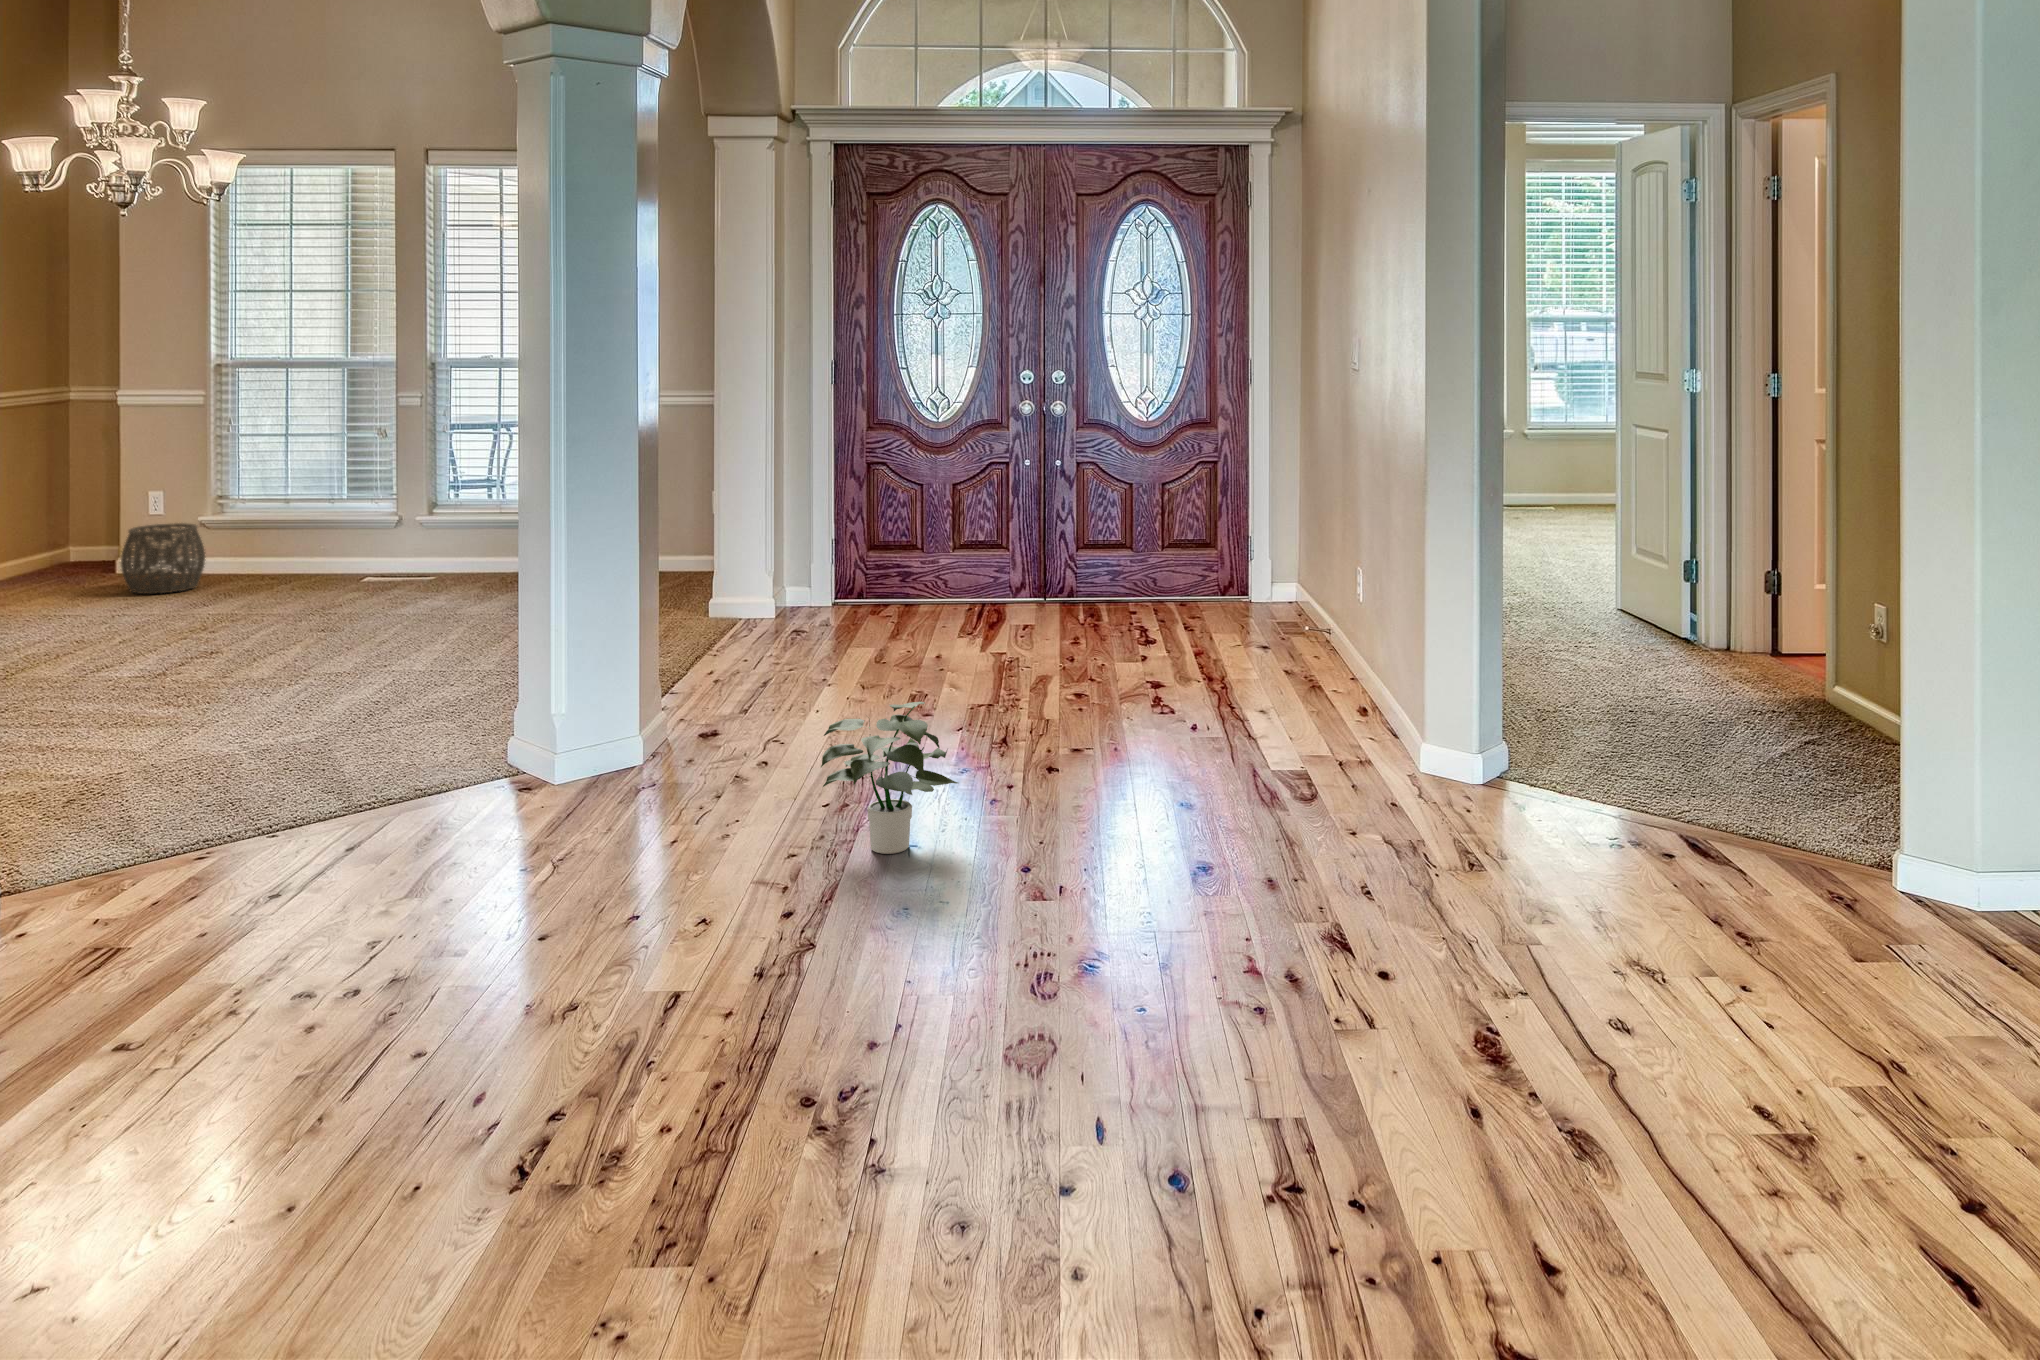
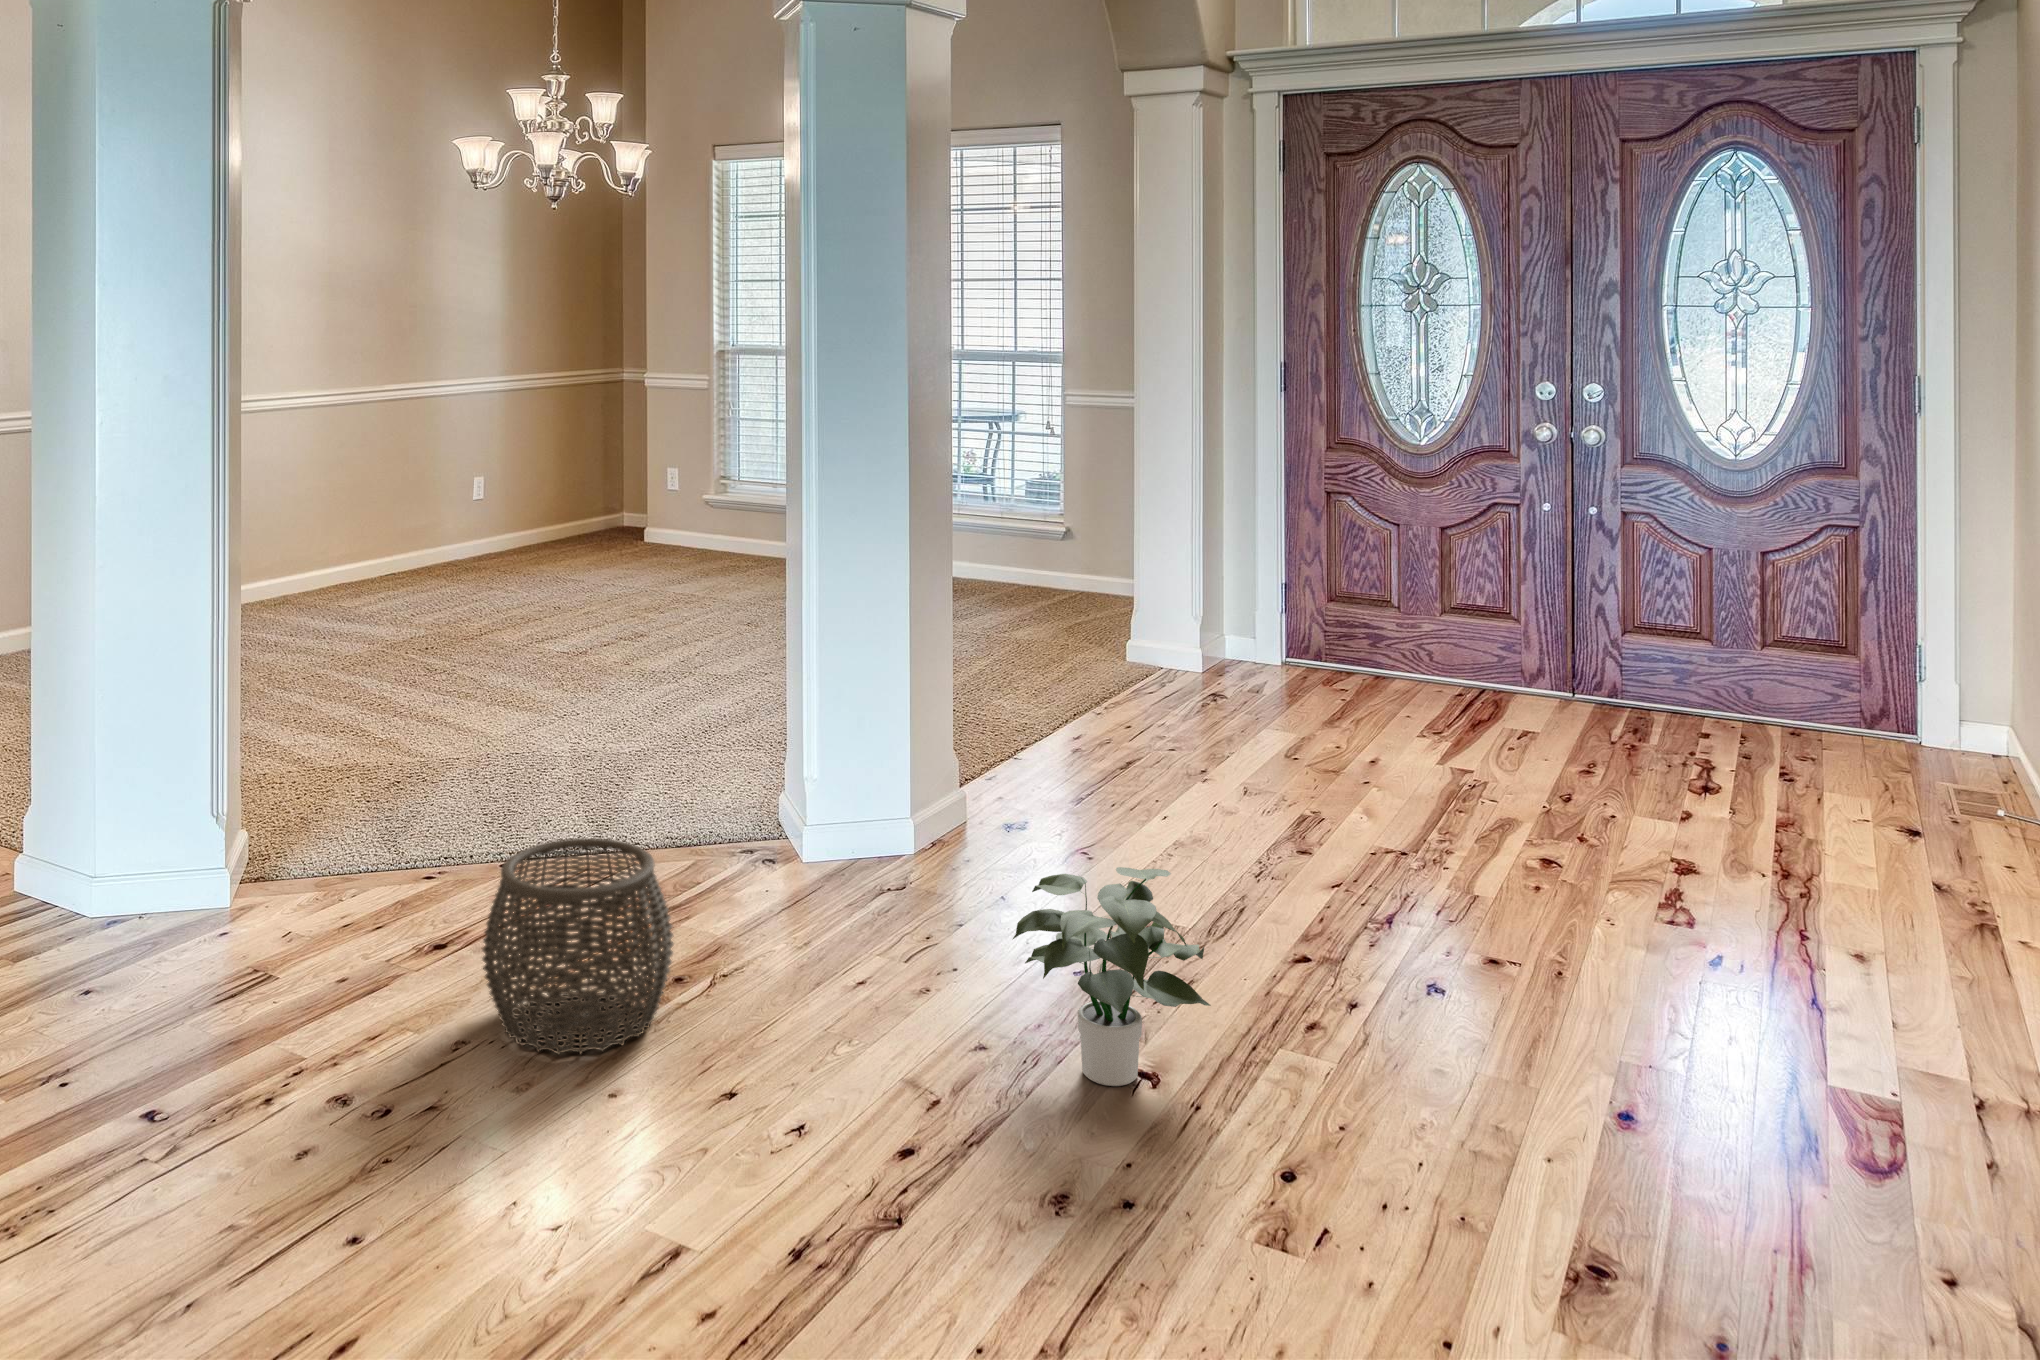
woven basket: present [121,523,205,594] -> present [482,838,674,1054]

